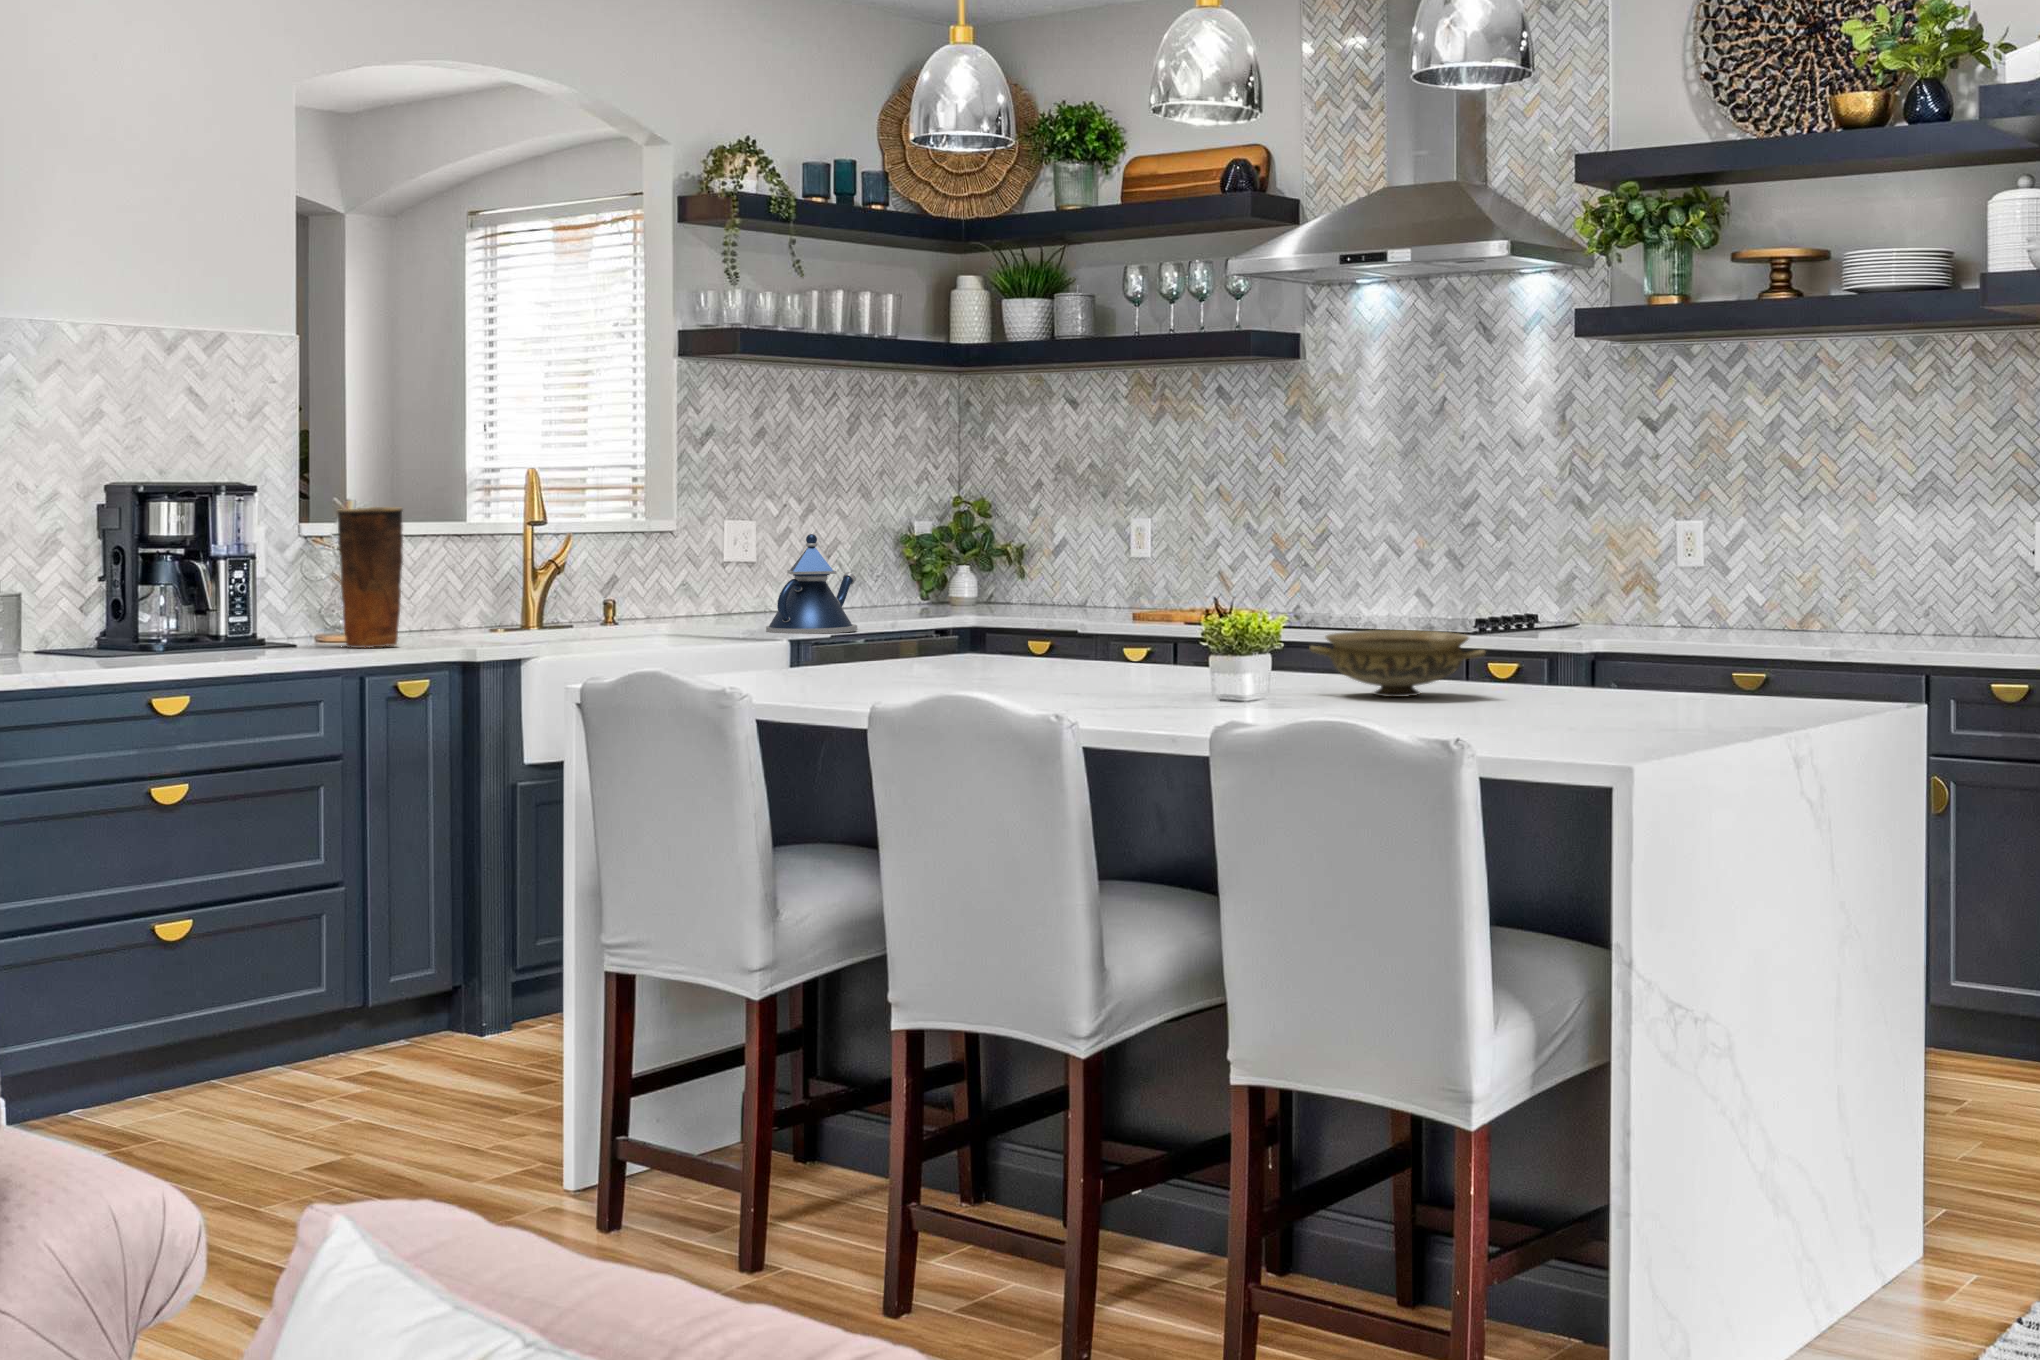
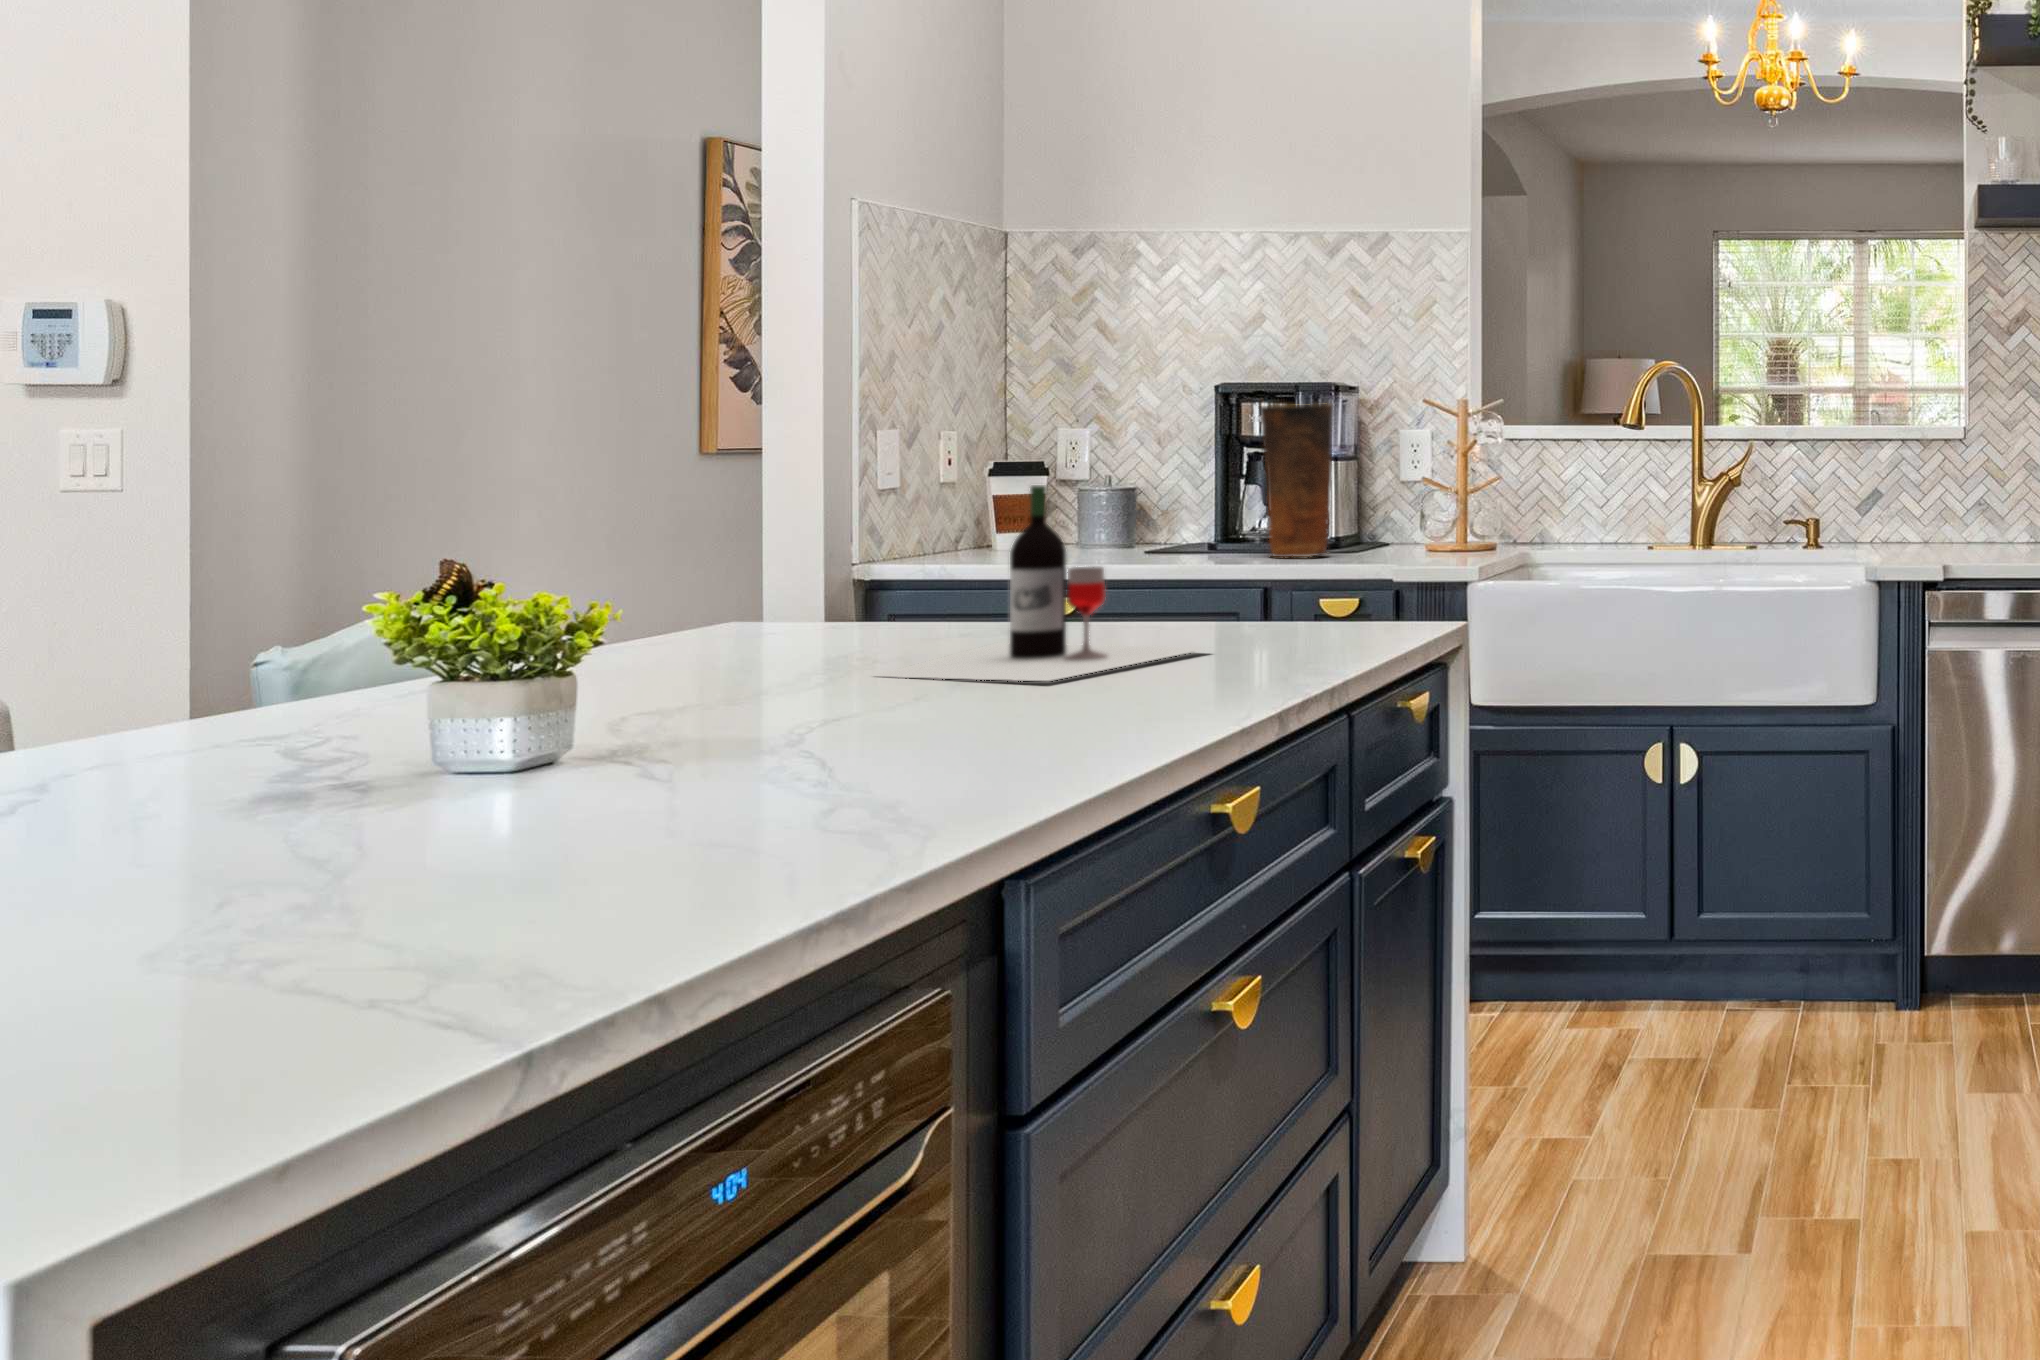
teapot: present [766,534,857,634] -> none [1840,443,1989,576]
wine bottle: none [900,568,1130,685] -> present [877,485,1201,681]
ceramic bowl: present [1309,630,1486,697] -> none [344,641,758,809]

